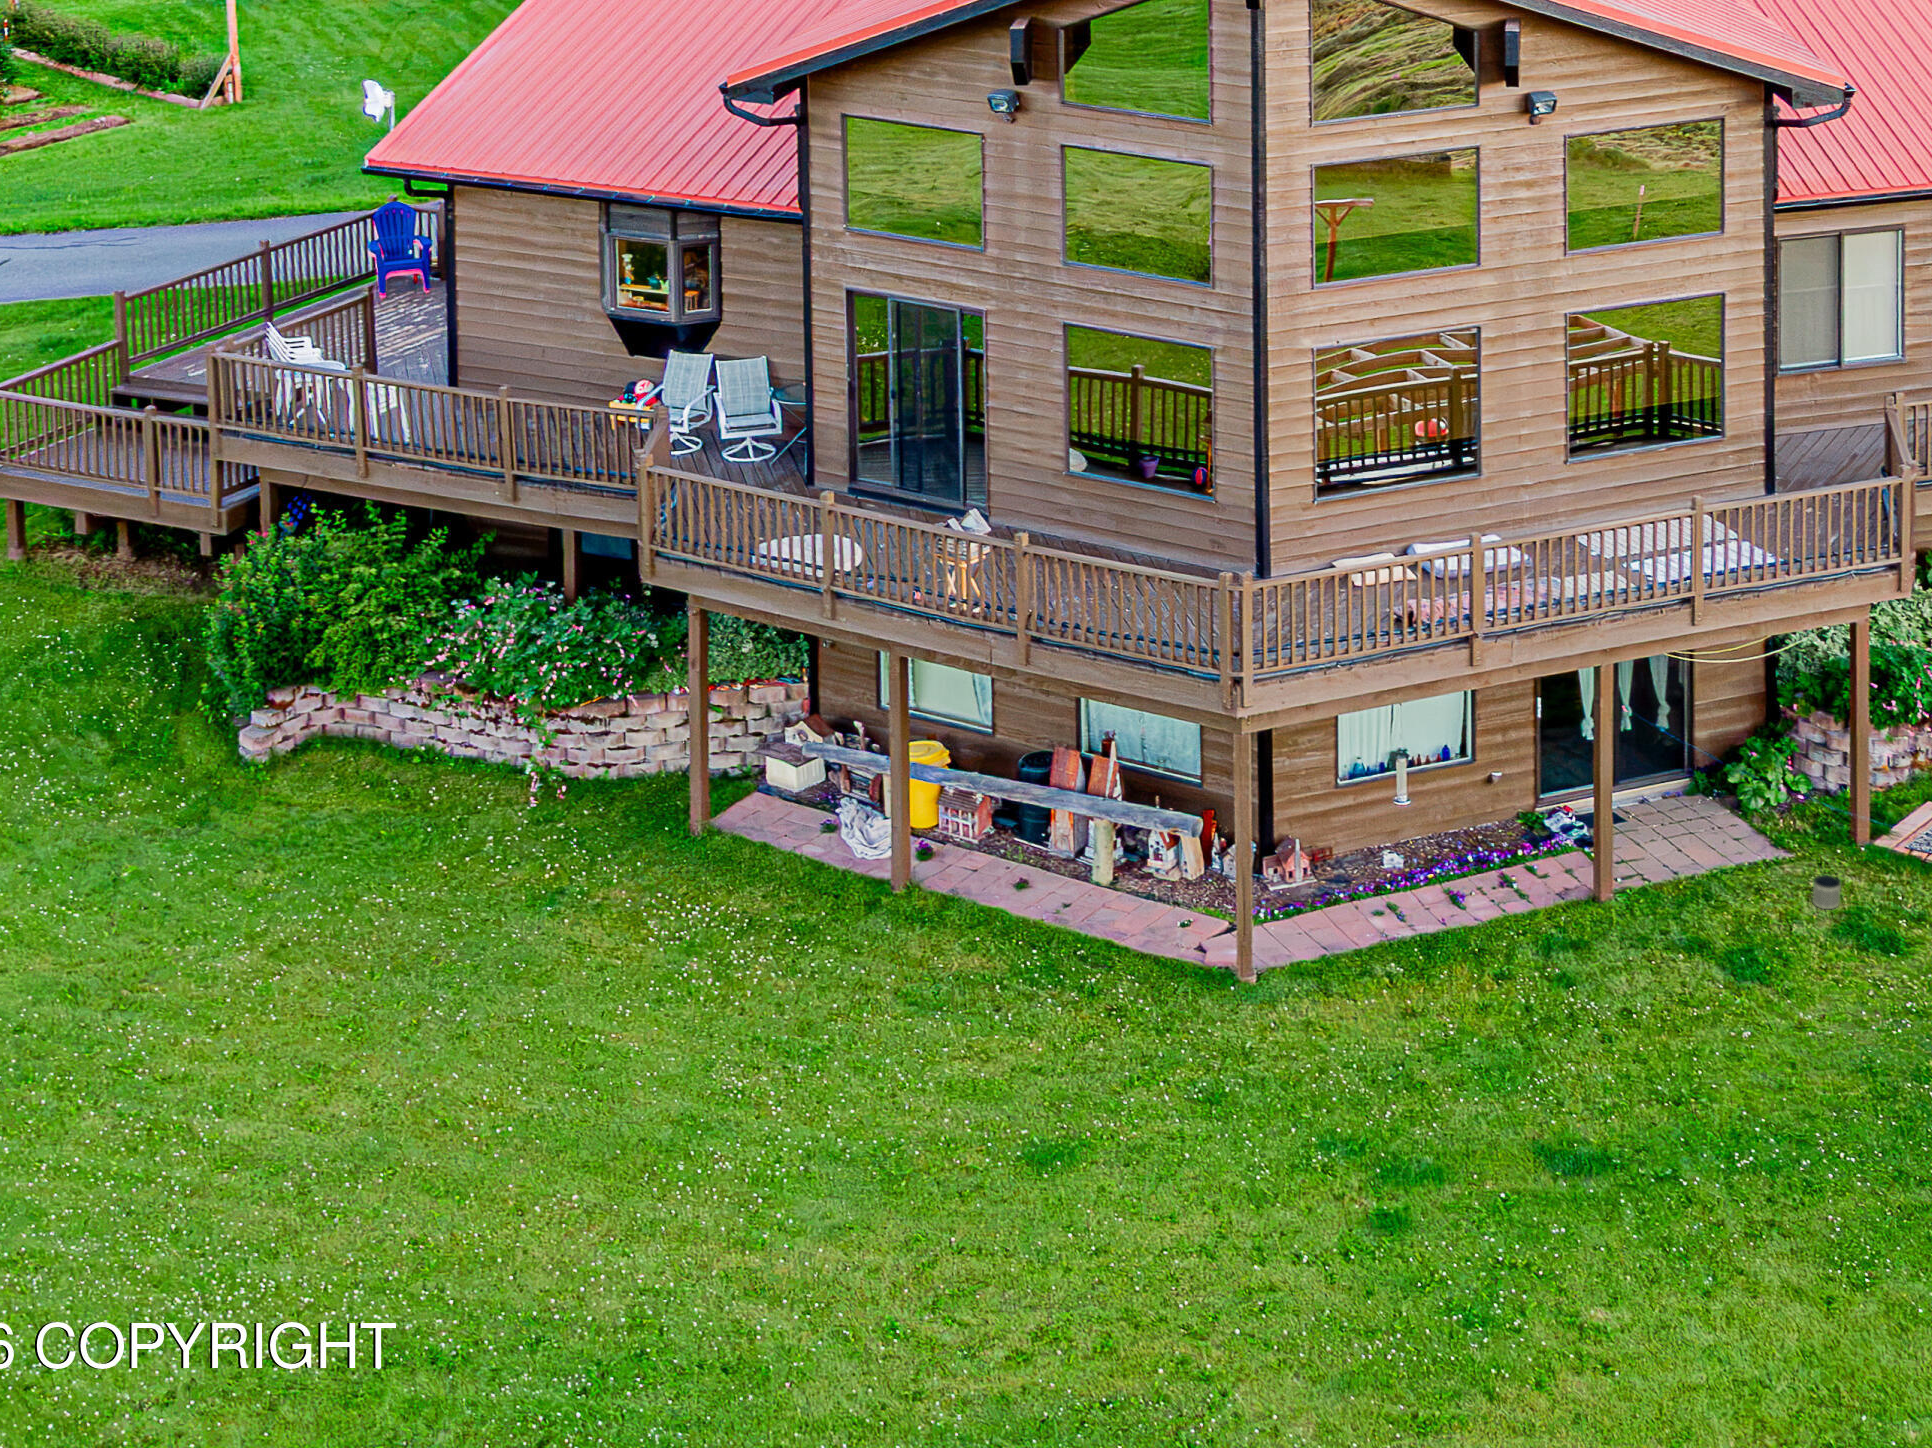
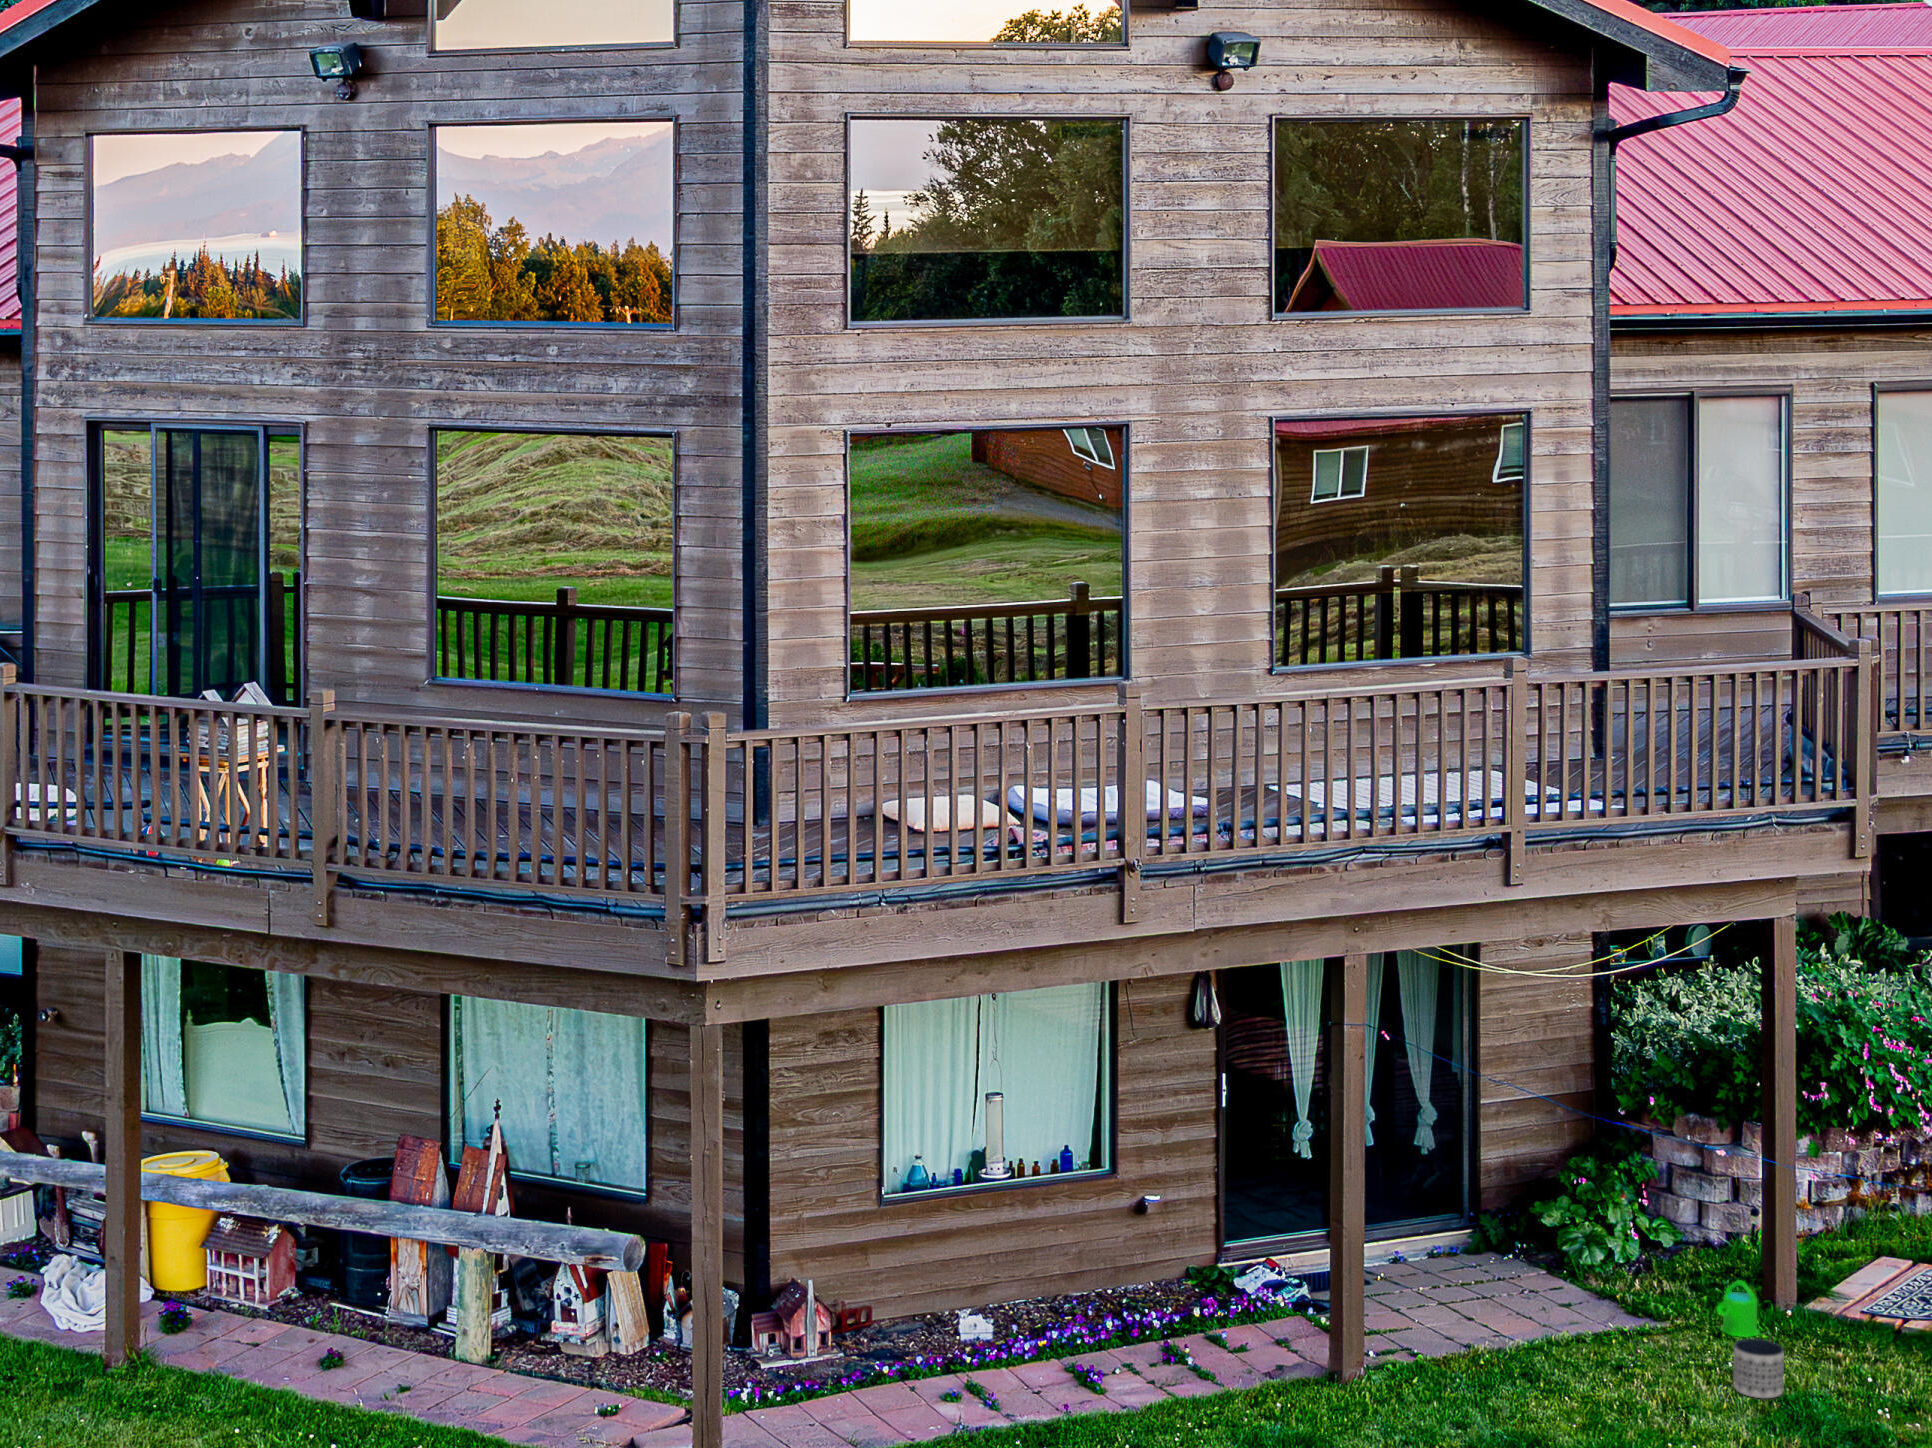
watering can: none [1813,831,1839,863] -> present [1717,1280,1759,1337]

